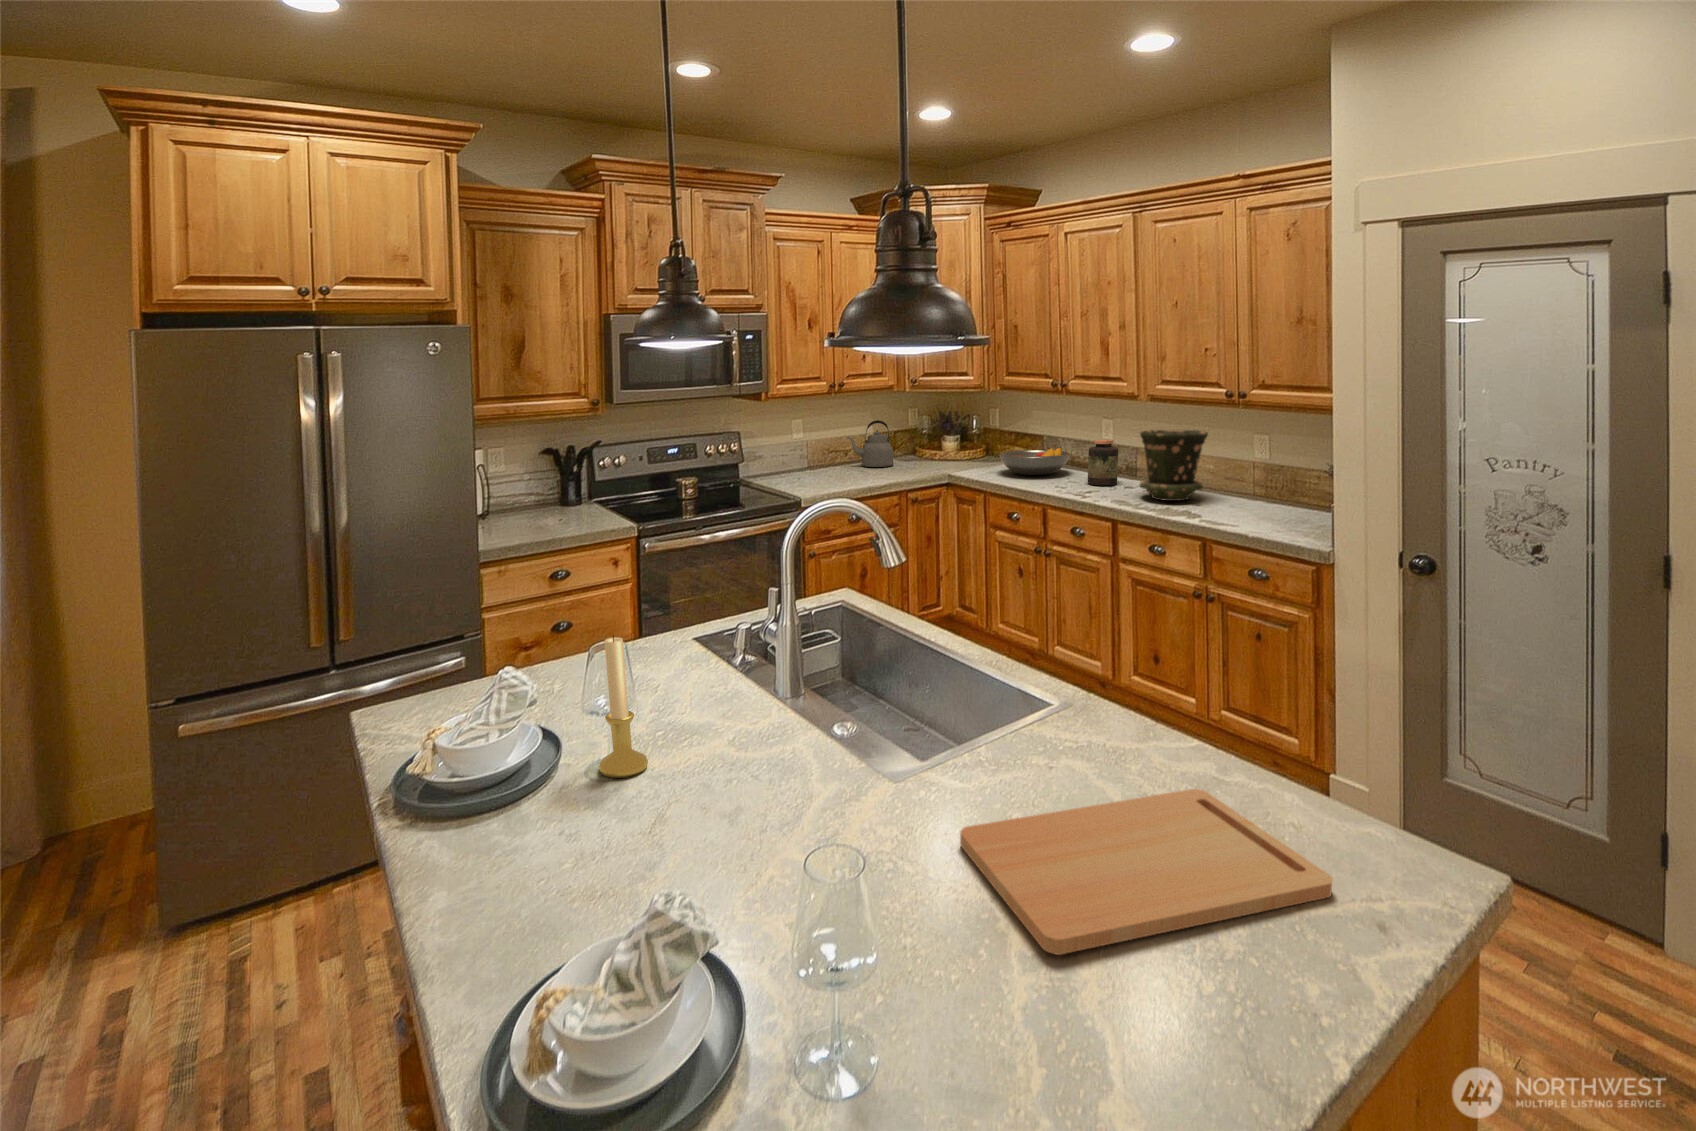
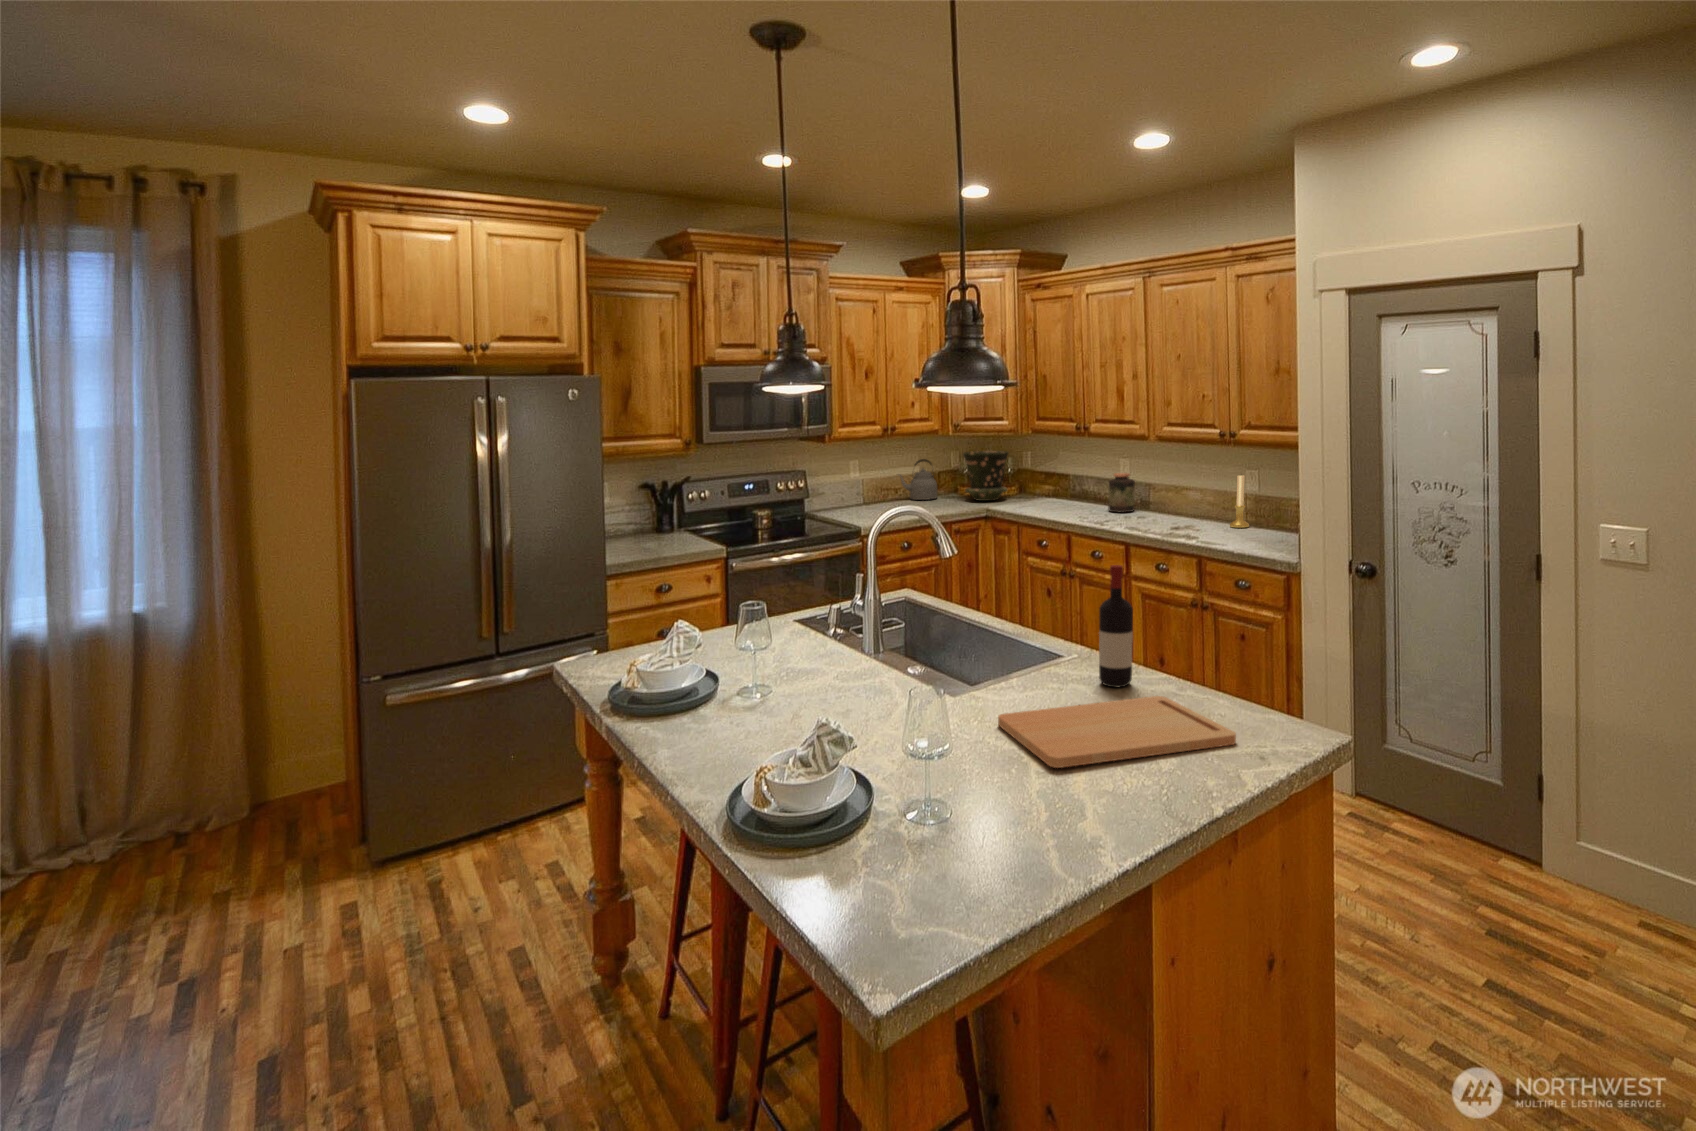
flower pot: present [1140,430,1208,501] -> present [963,451,1008,501]
fruit bowl: present [999,447,1071,475] -> none [1031,480,1095,505]
wine bottle: none [1104,591,1157,766] -> present [1099,565,1133,687]
candle holder: present [599,635,648,778] -> present [1230,475,1249,528]

